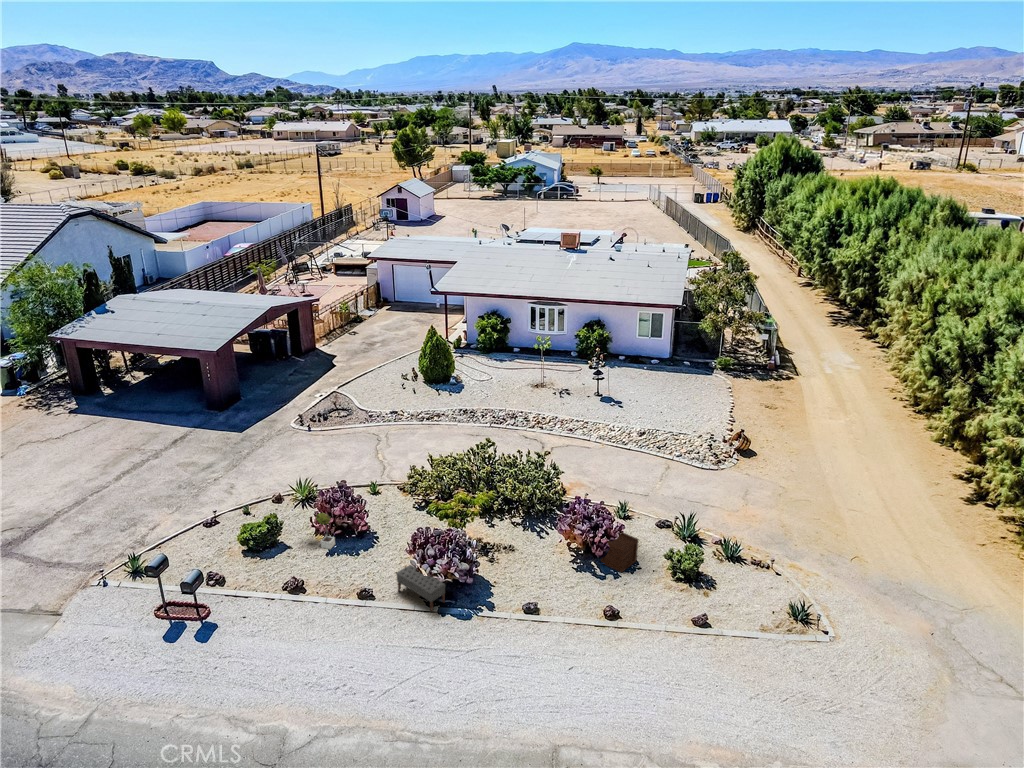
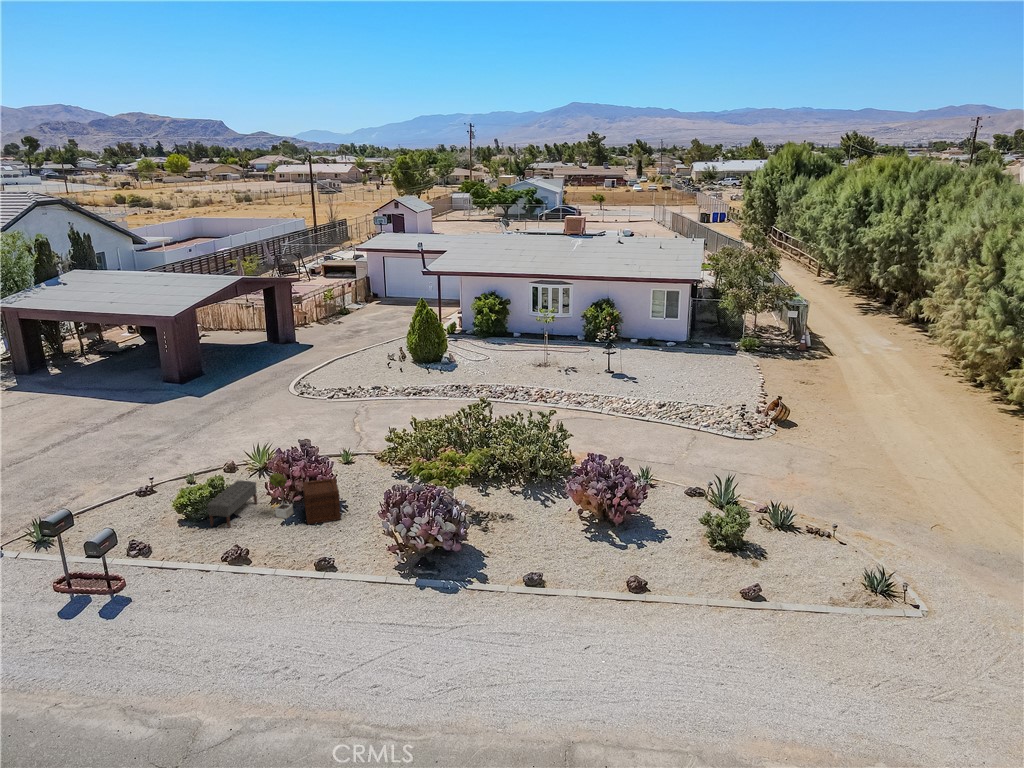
wooden crate: present [601,532,638,572] -> present [303,478,341,524]
bench: present [396,565,446,611] -> present [207,480,257,528]

